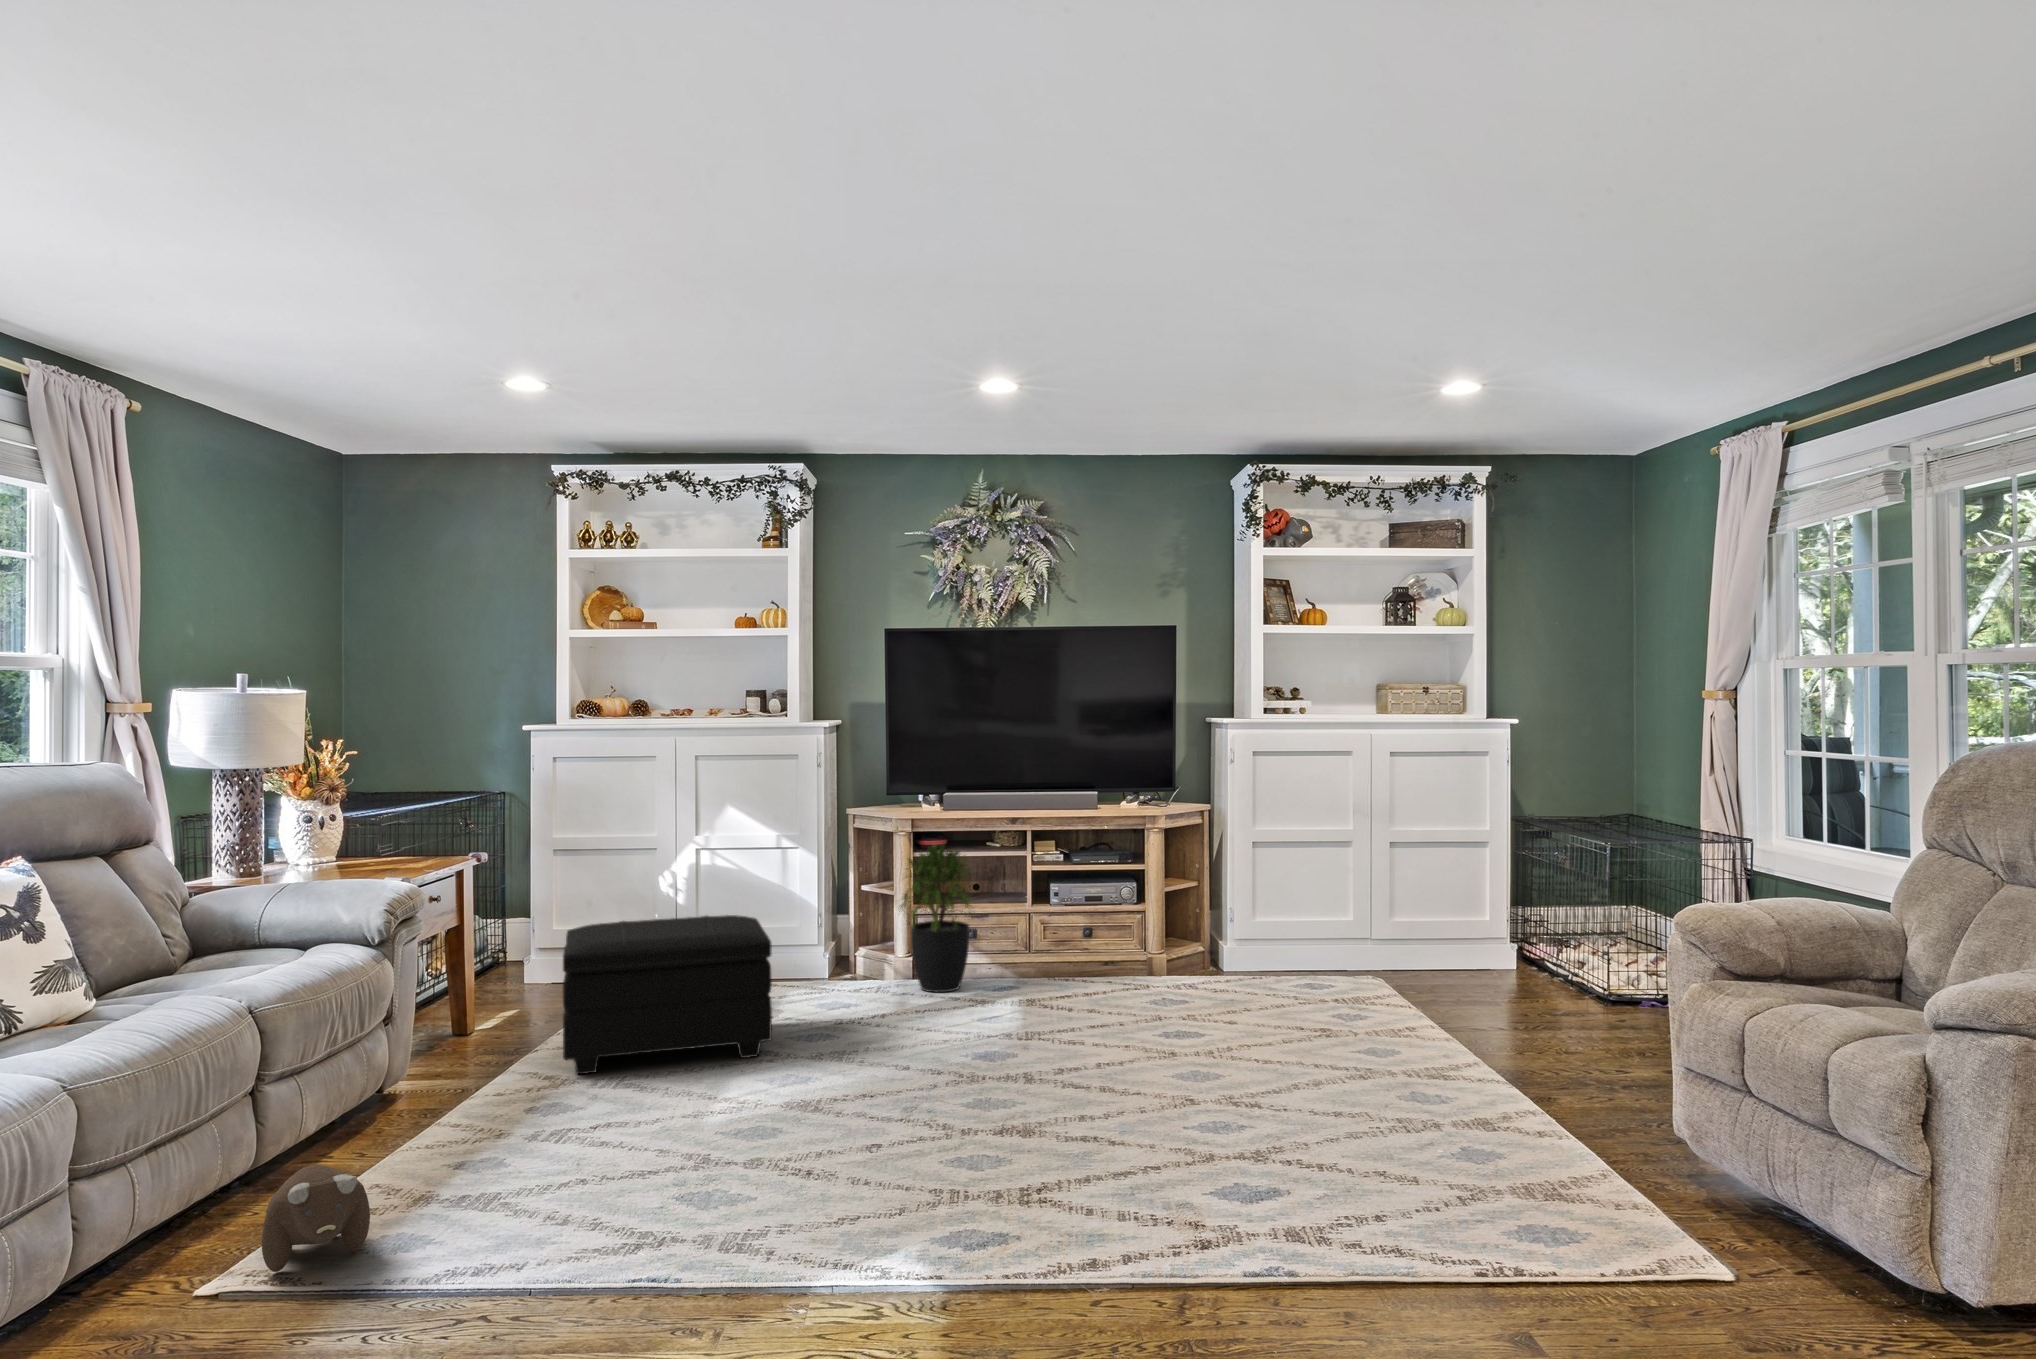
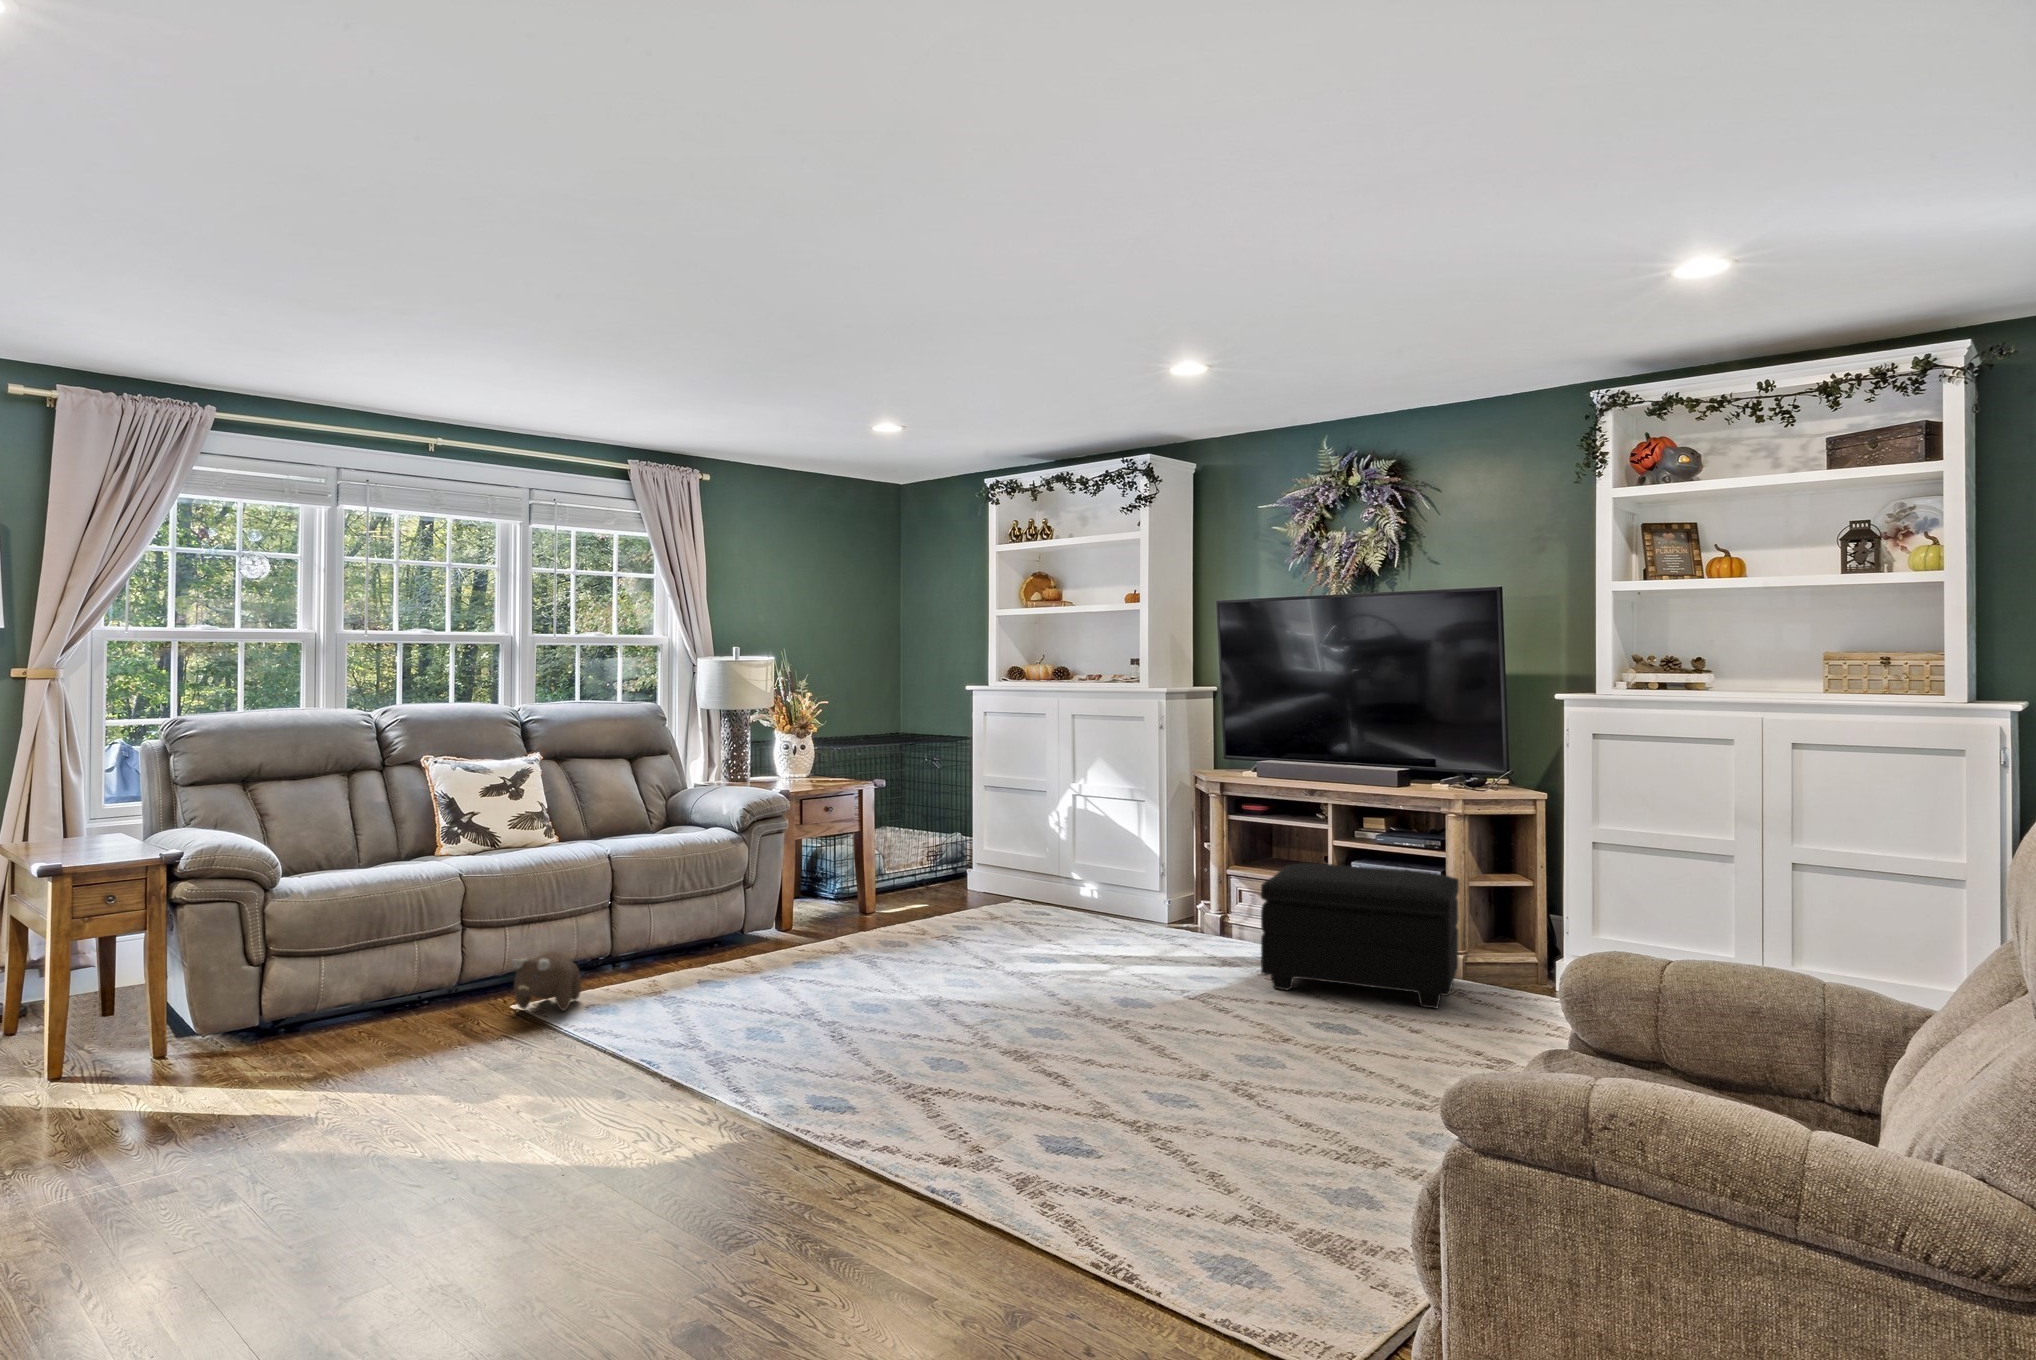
potted plant: present [899,844,974,992] -> none [1175,806,1266,950]
footstool: present [563,915,772,1074] -> present [1261,863,1459,1009]

